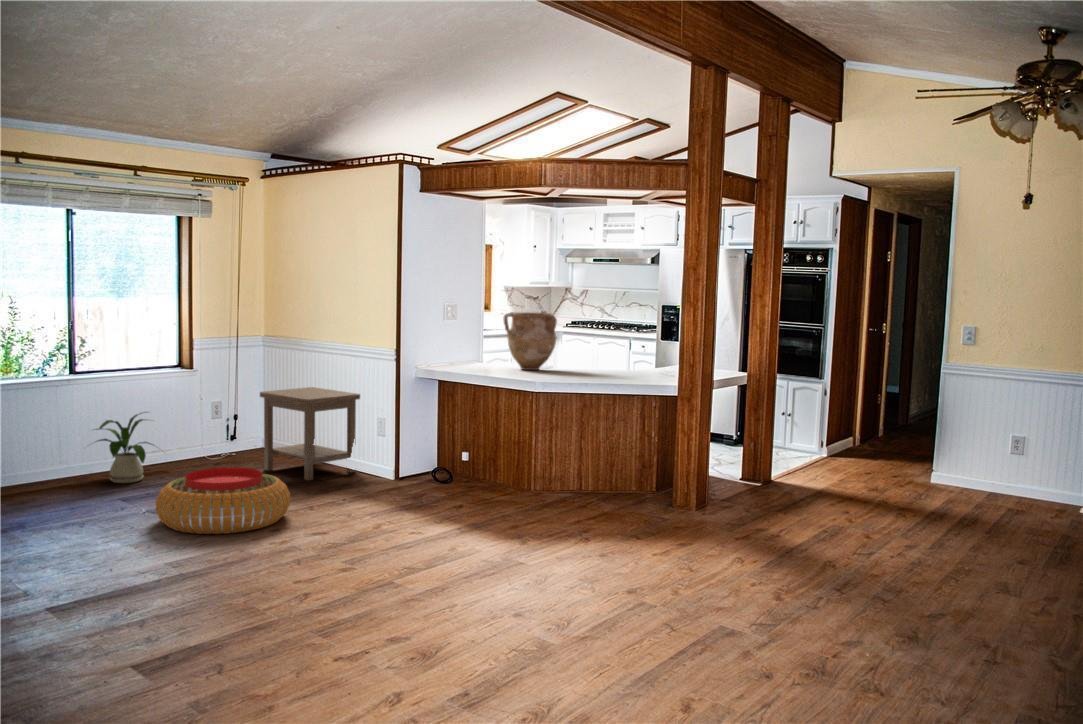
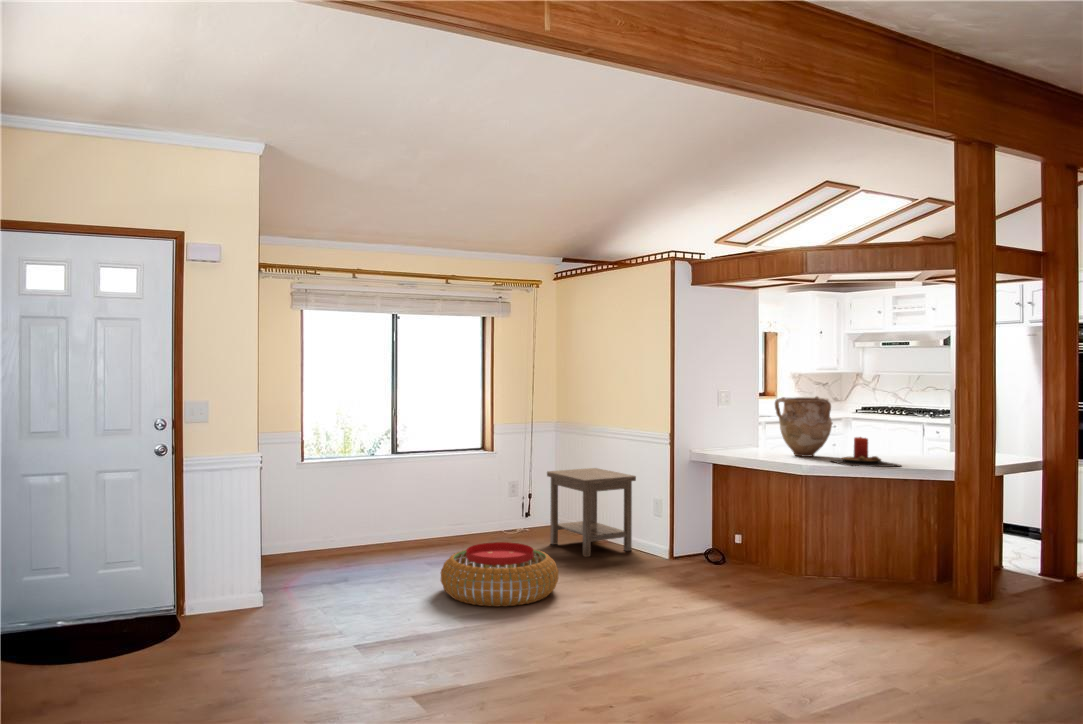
candle: none [555,350,620,378] -> present [832,437,901,467]
house plant: present [96,412,154,483] -> none [402,487,466,549]

